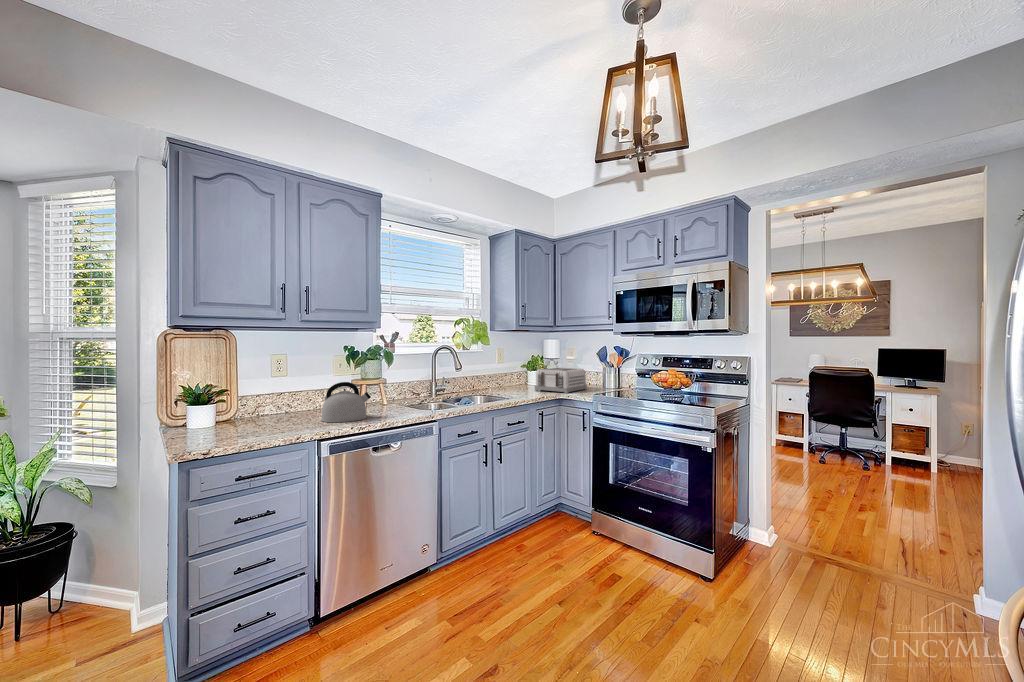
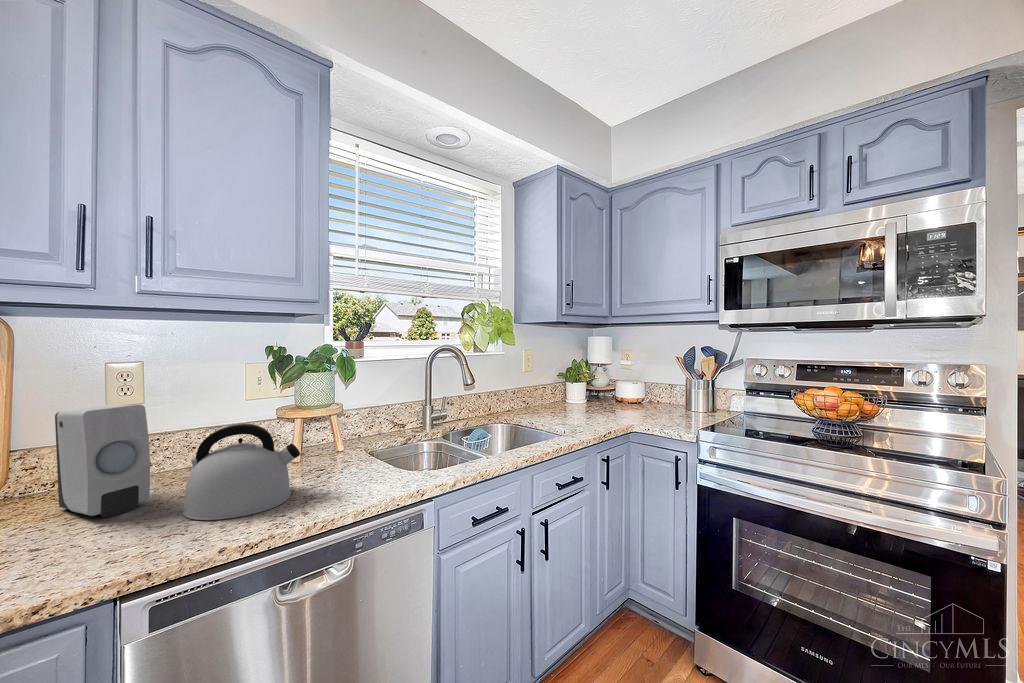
toaster: present [535,368,587,393] -> none [584,379,661,423]
soap dispenser: none [262,373,304,422] -> present [55,405,150,518]

